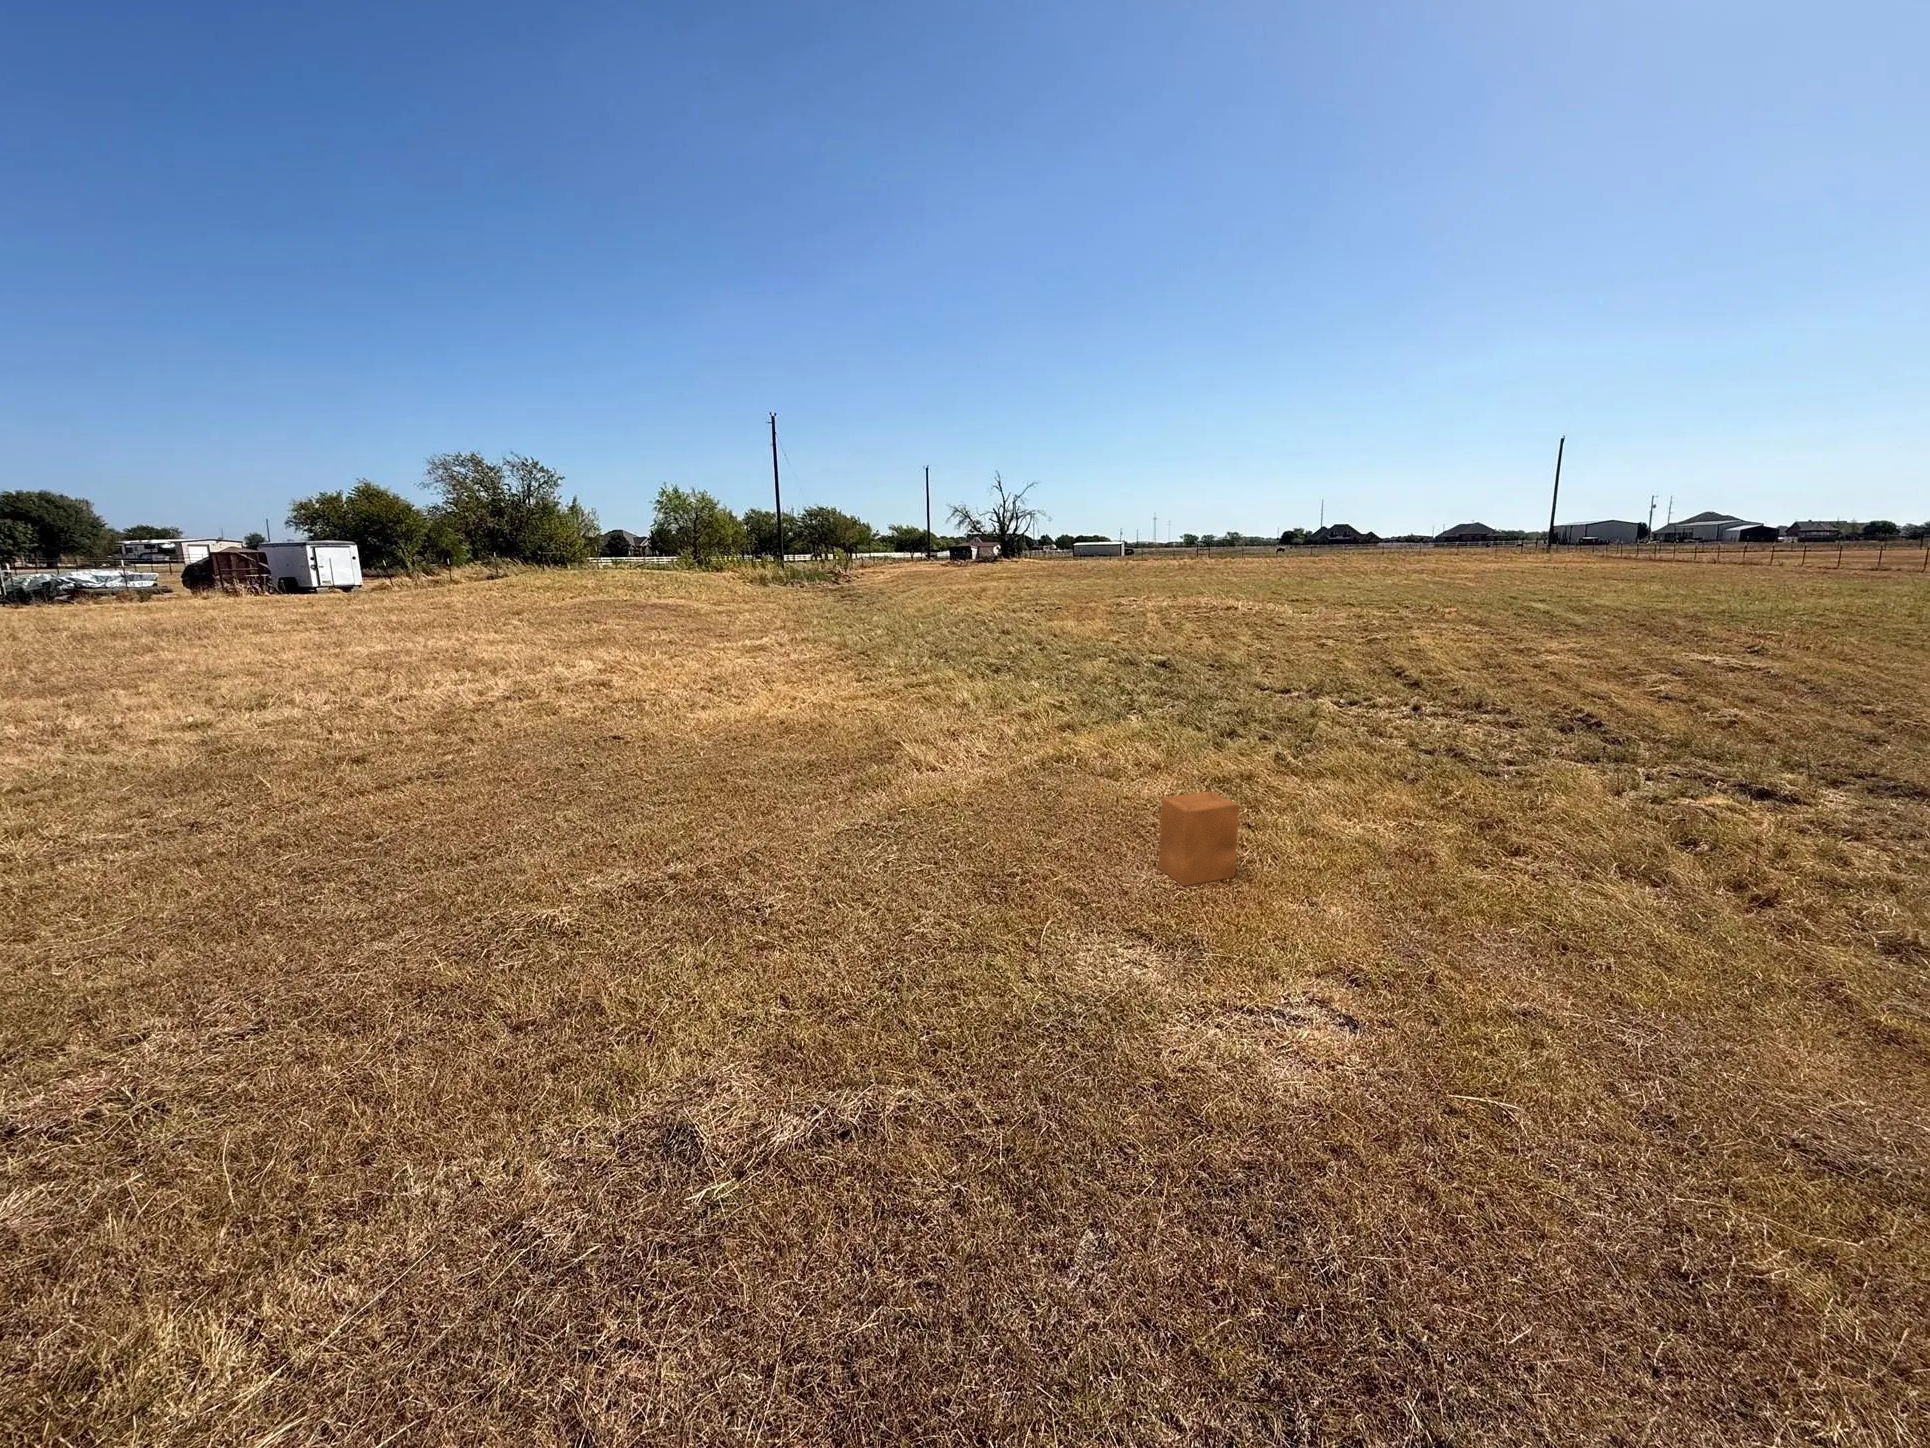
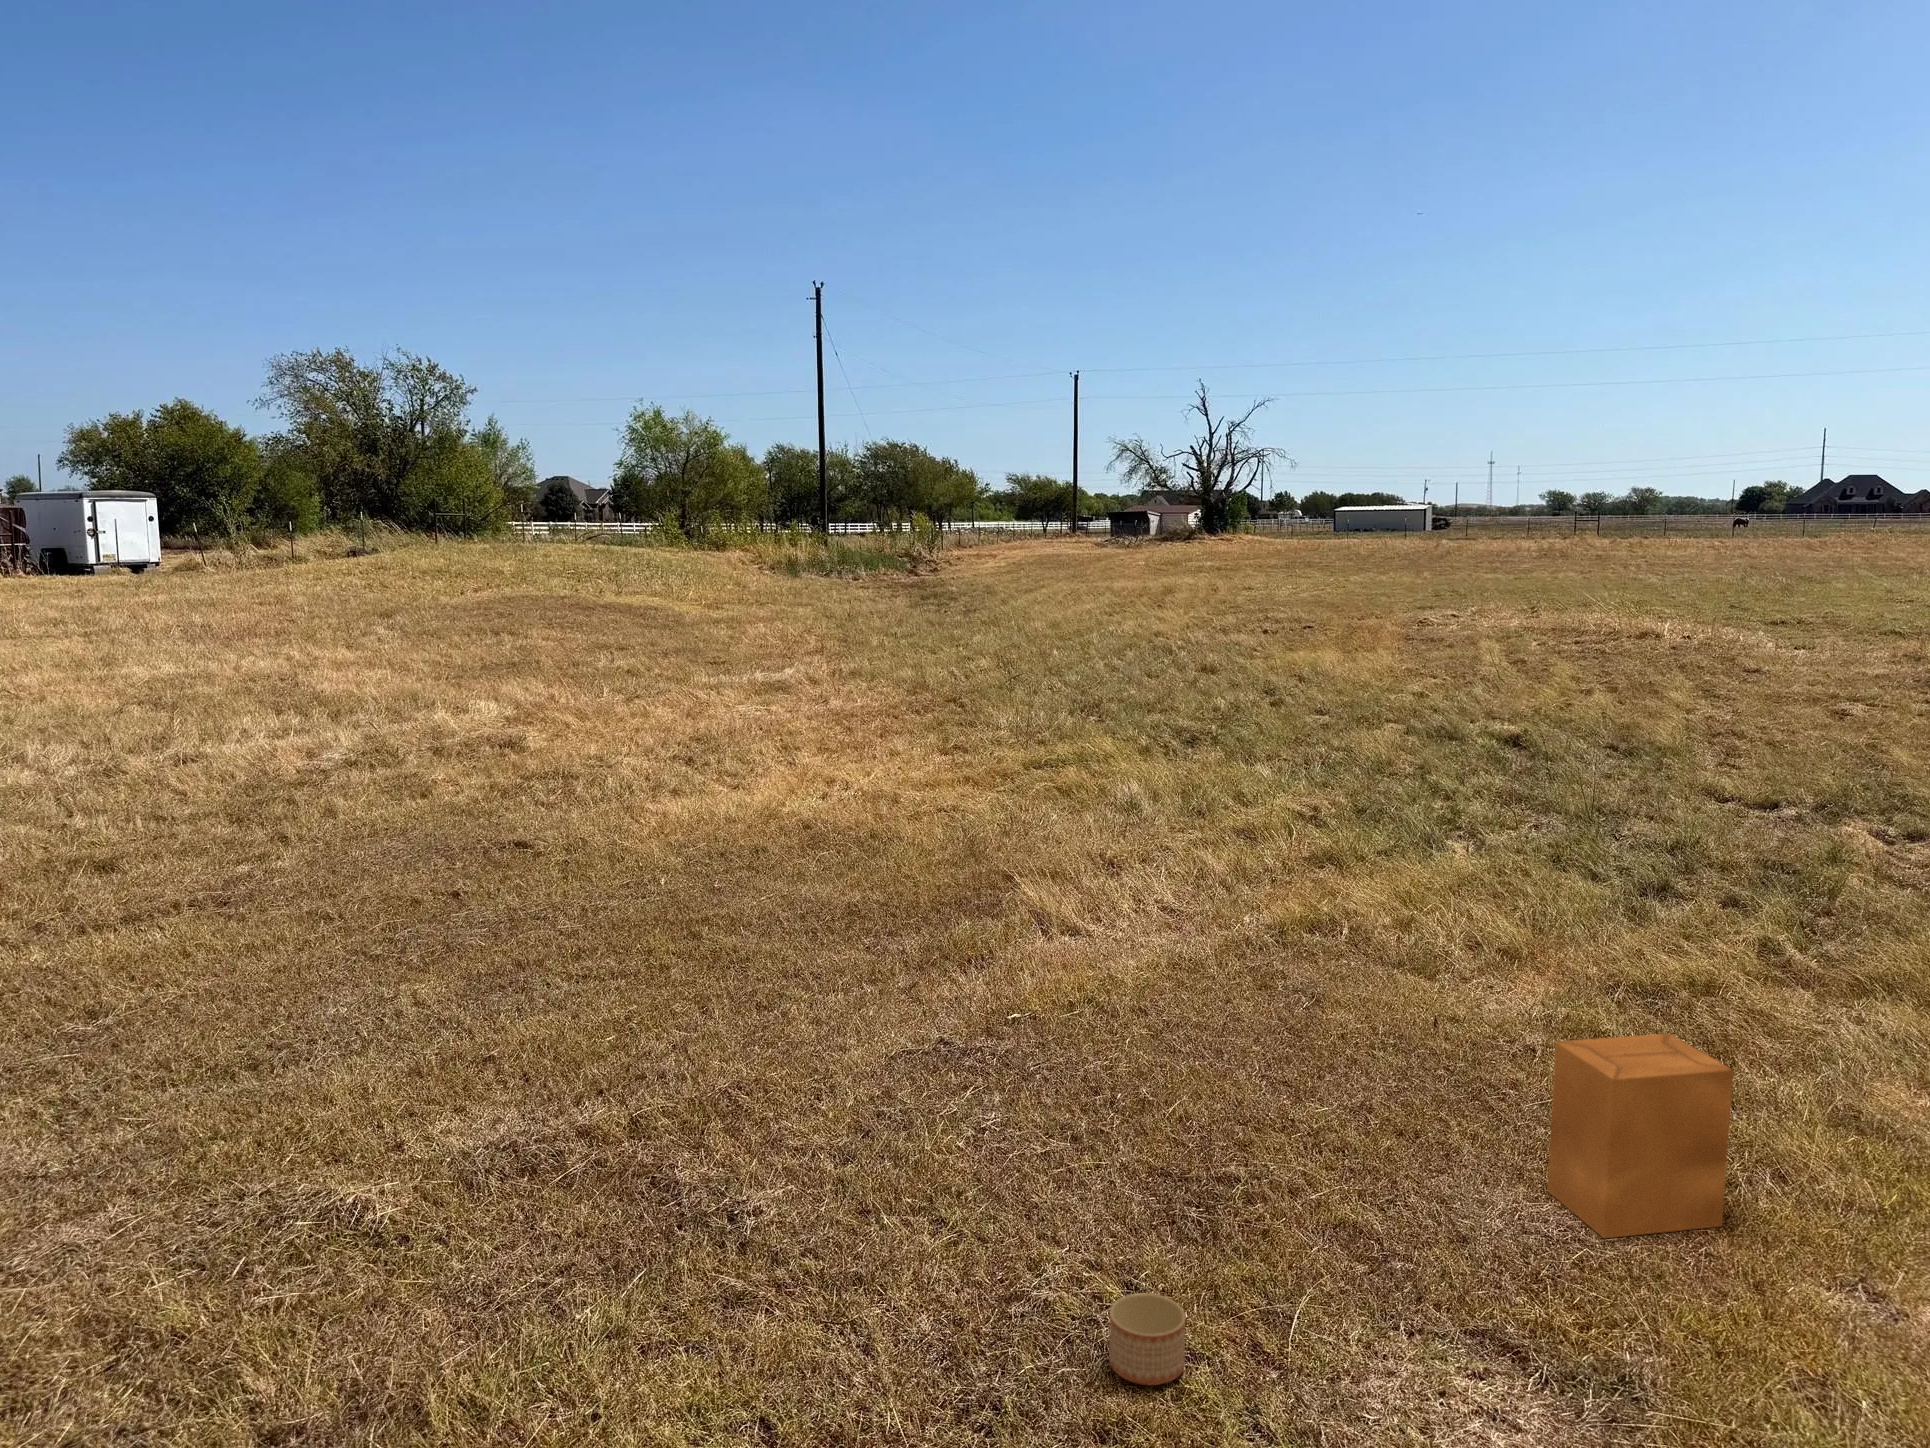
planter: none [956,923,992,965] -> present [1109,1293,1186,1386]

